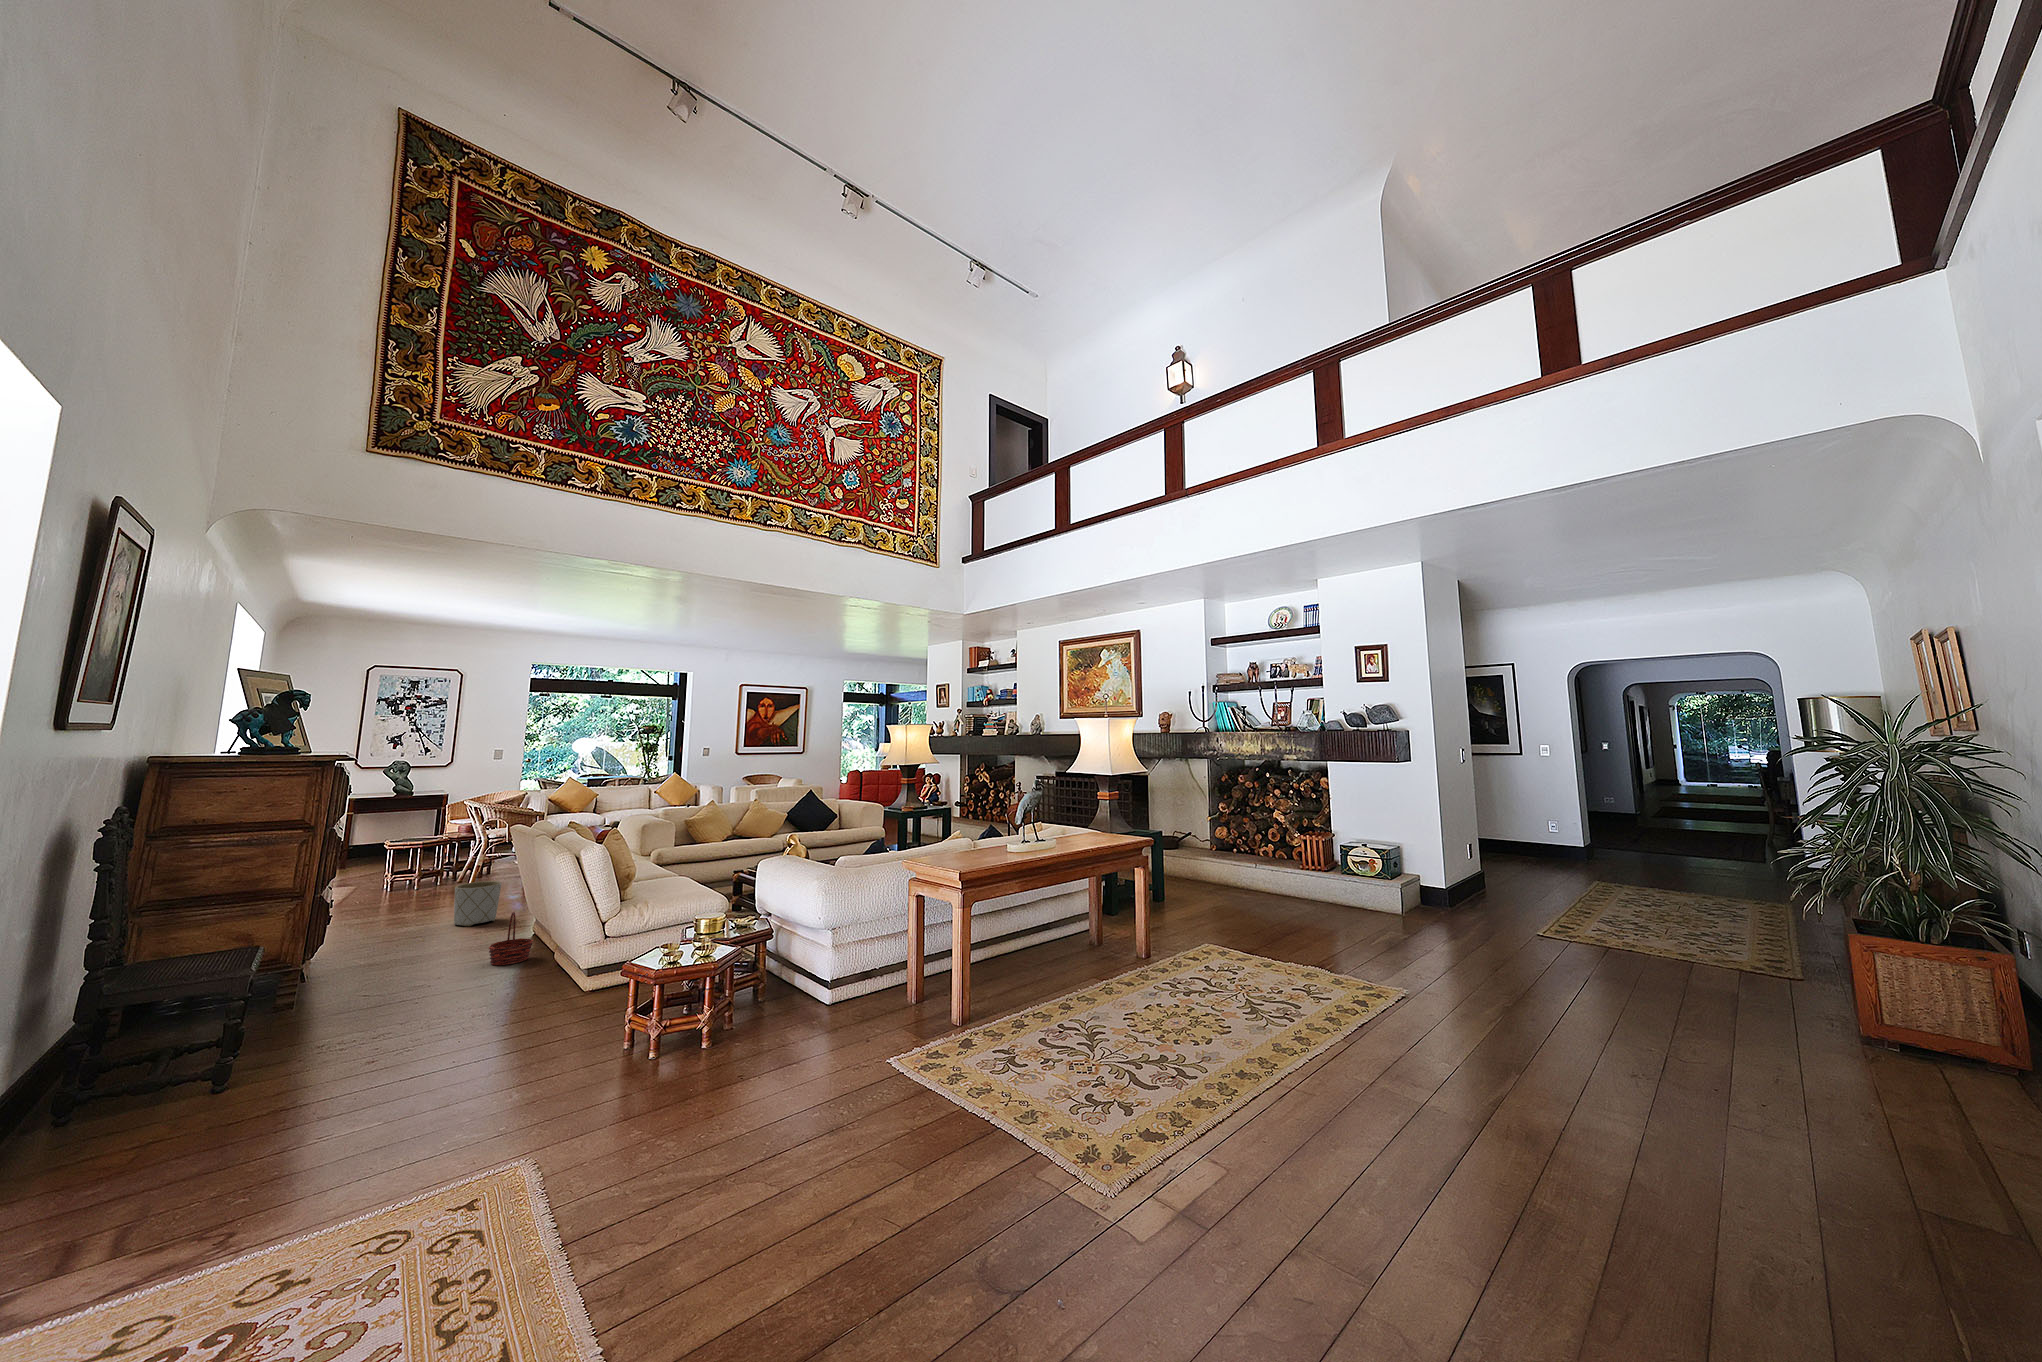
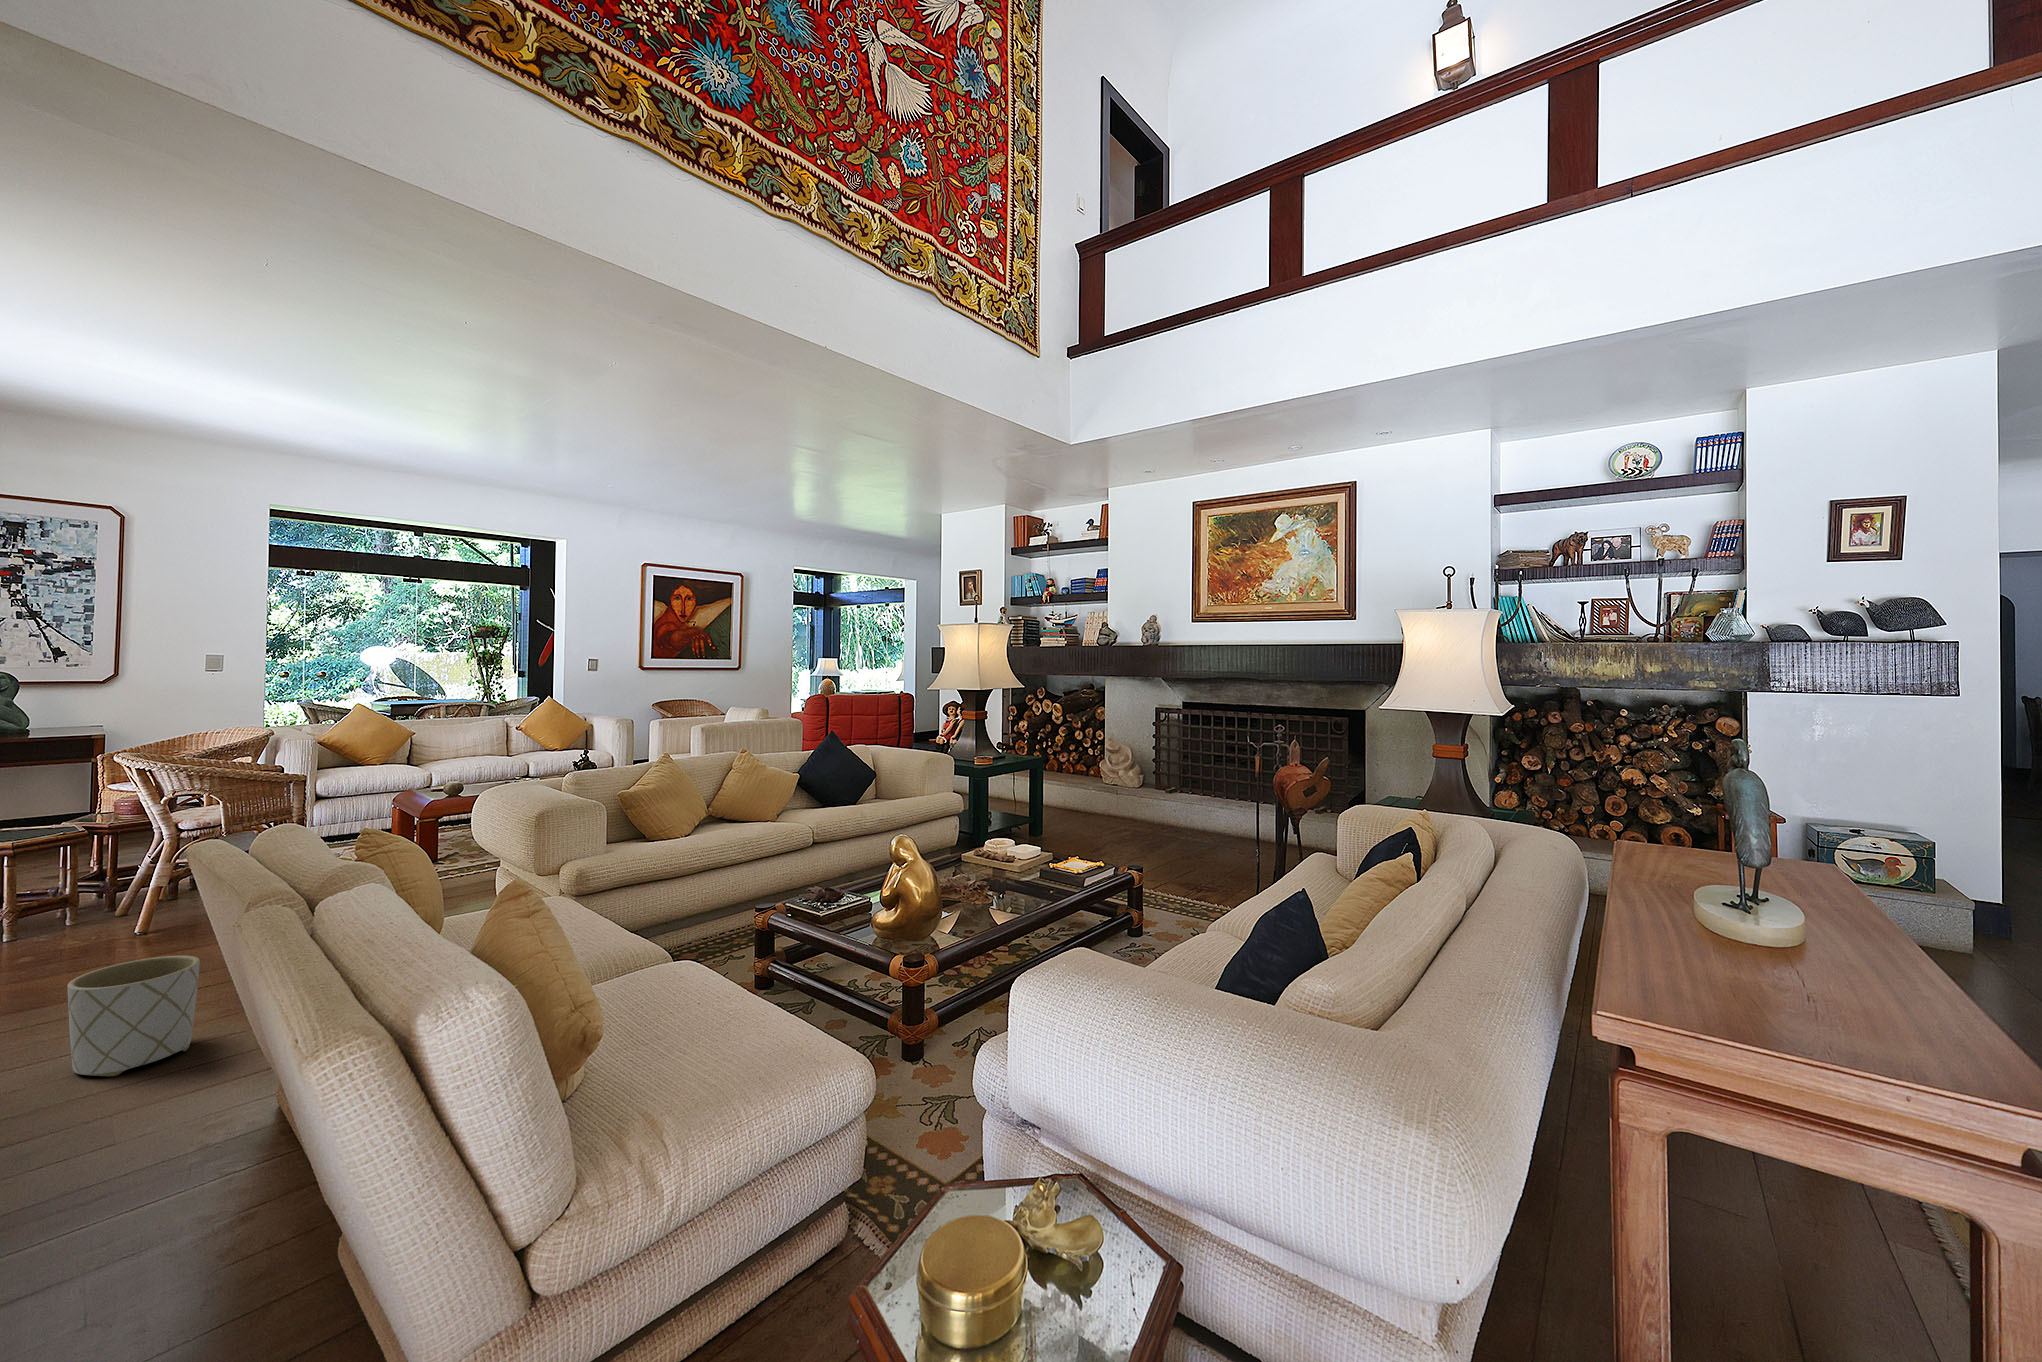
basket: present [489,912,533,965] -> none [131,1111,282,1279]

